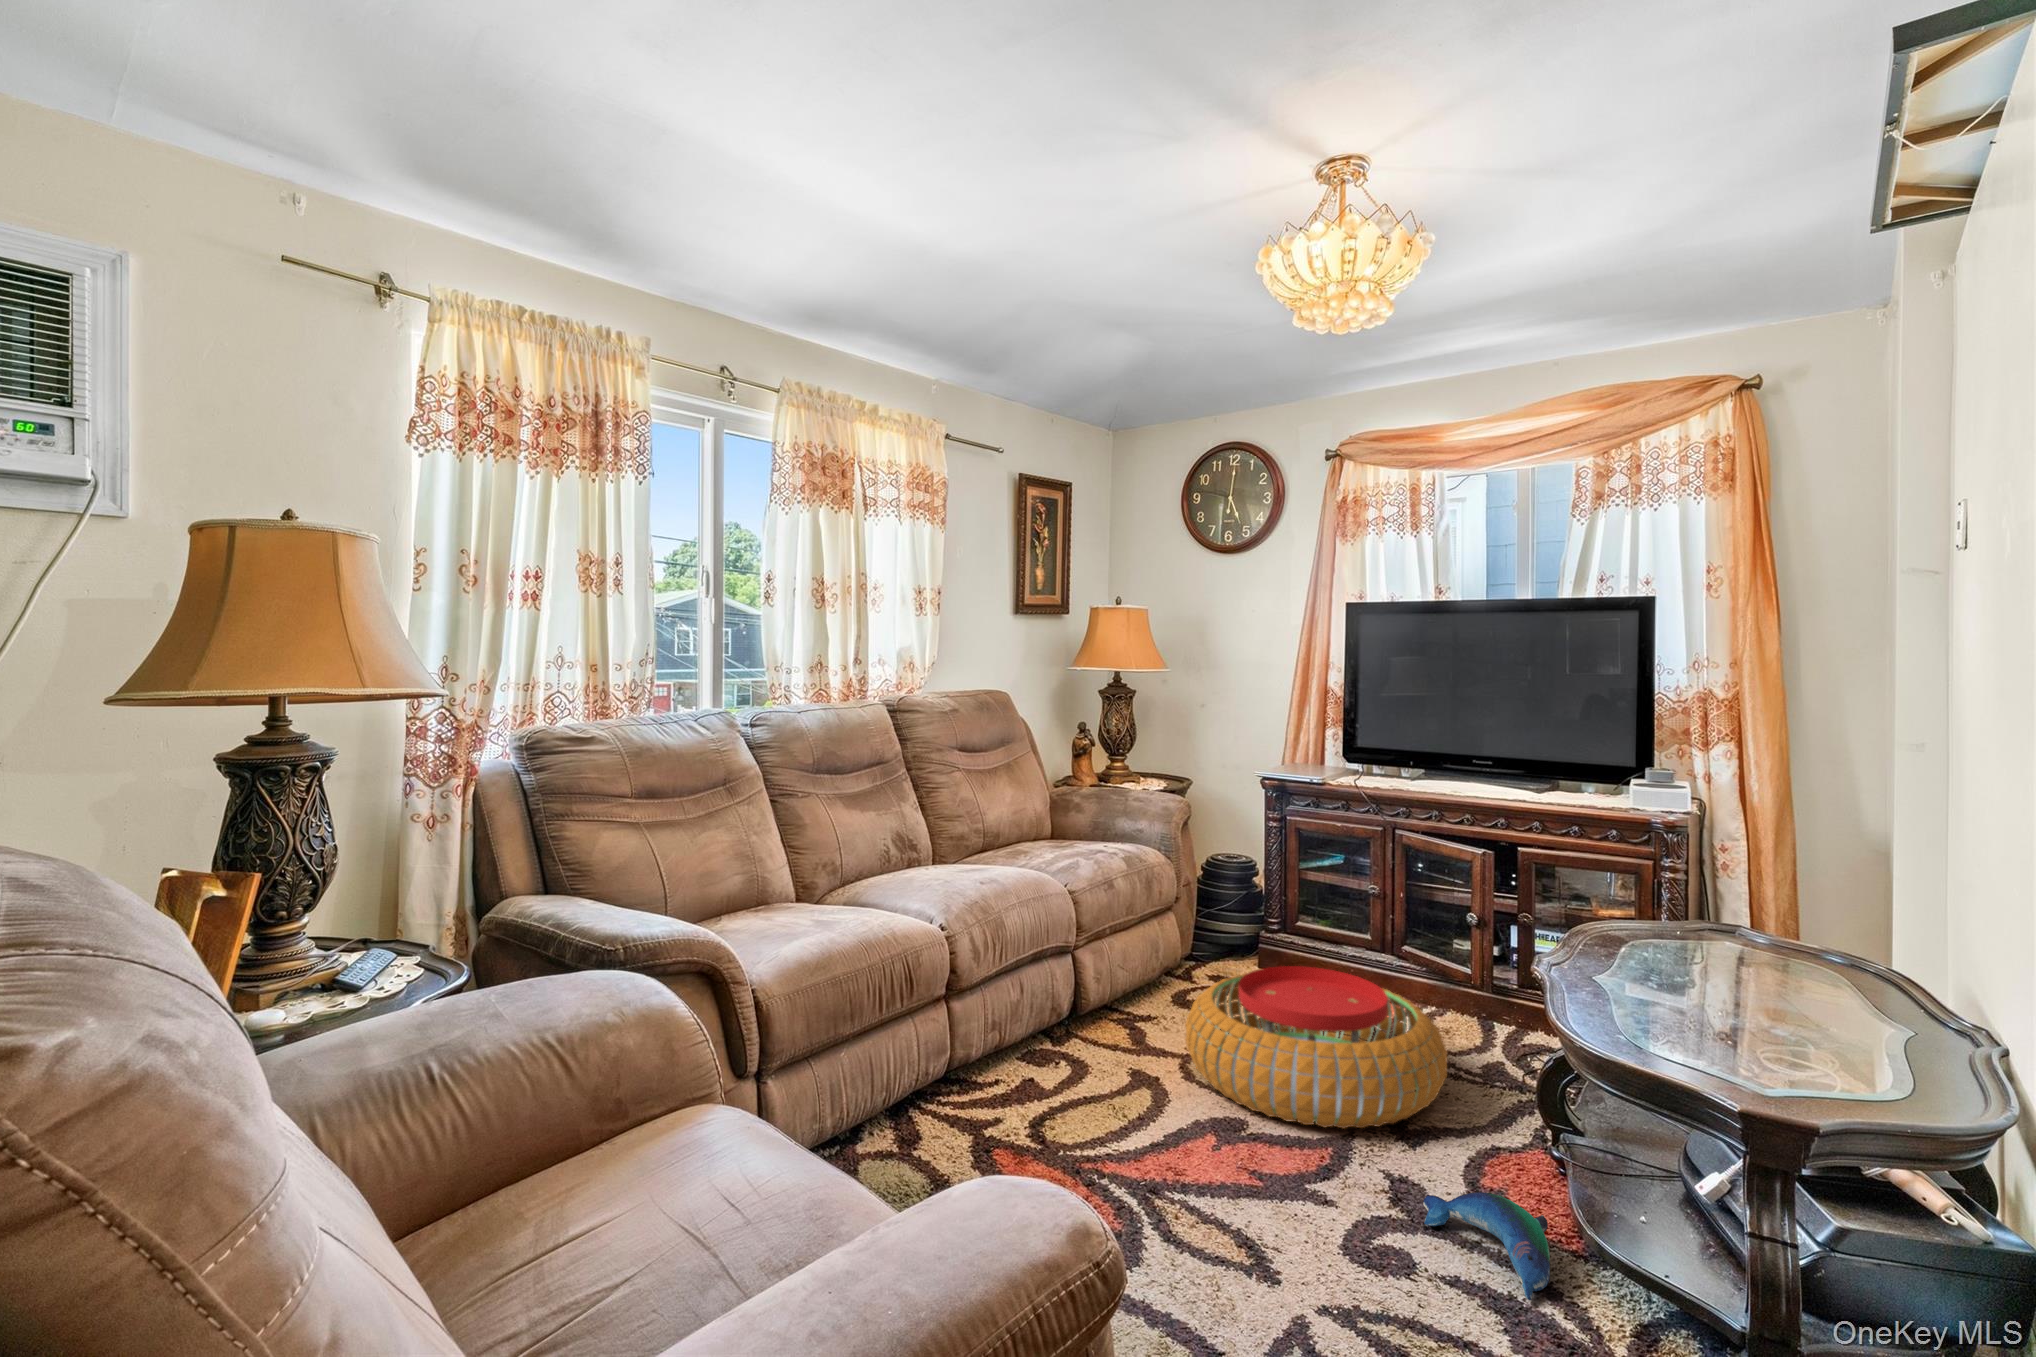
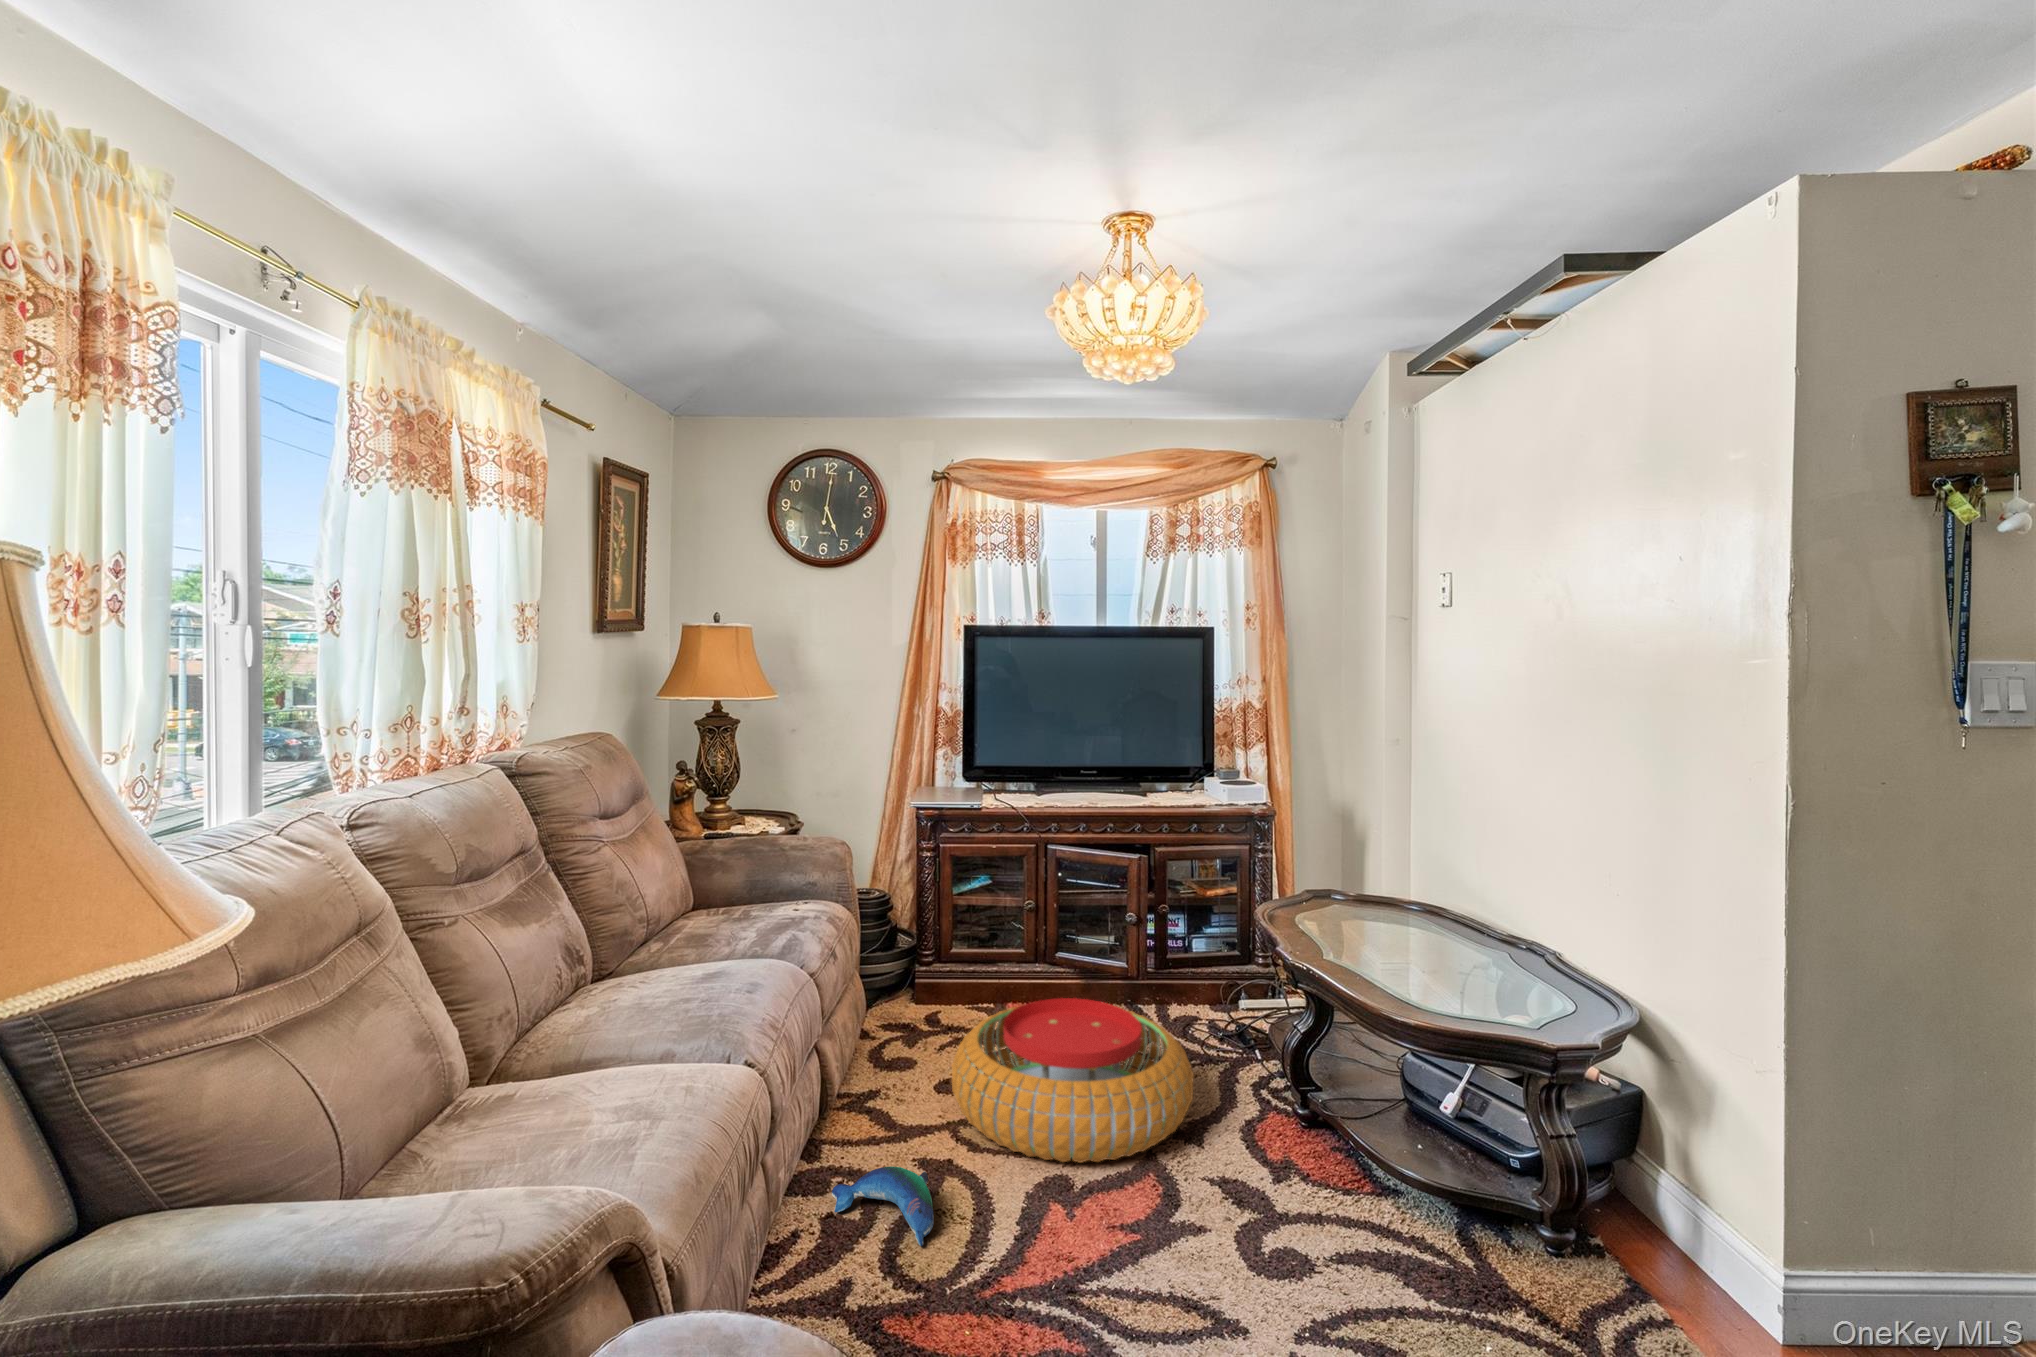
plush toy: present [1423,1192,1550,1300] -> present [832,1166,934,1246]

